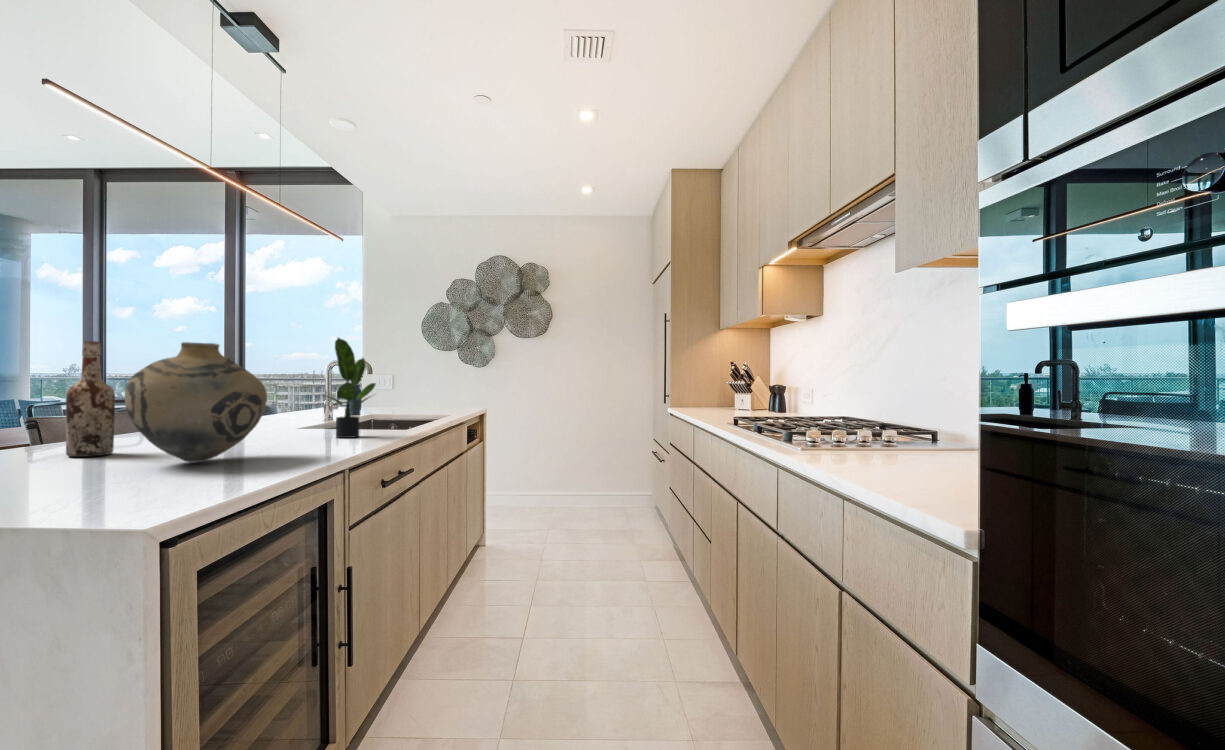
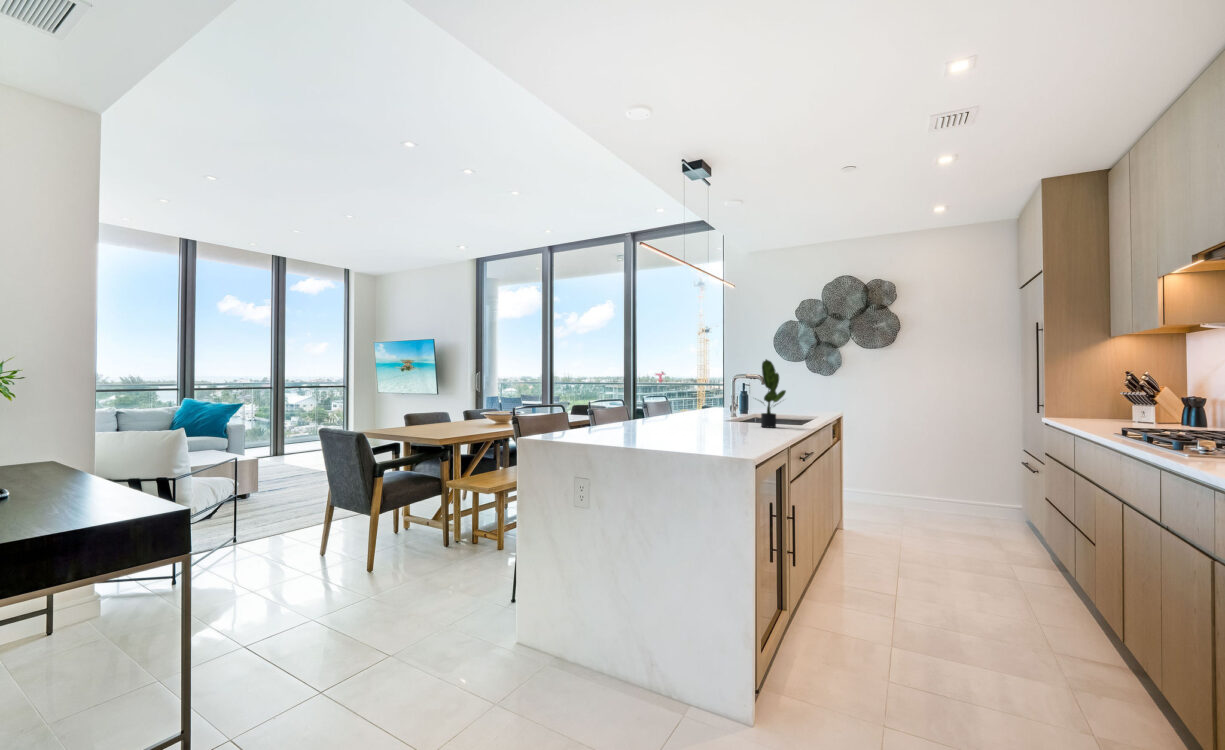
wine bottle: present [66,341,115,457] -> none [639,366,658,429]
vase: present [125,342,267,462] -> none [680,366,744,434]

